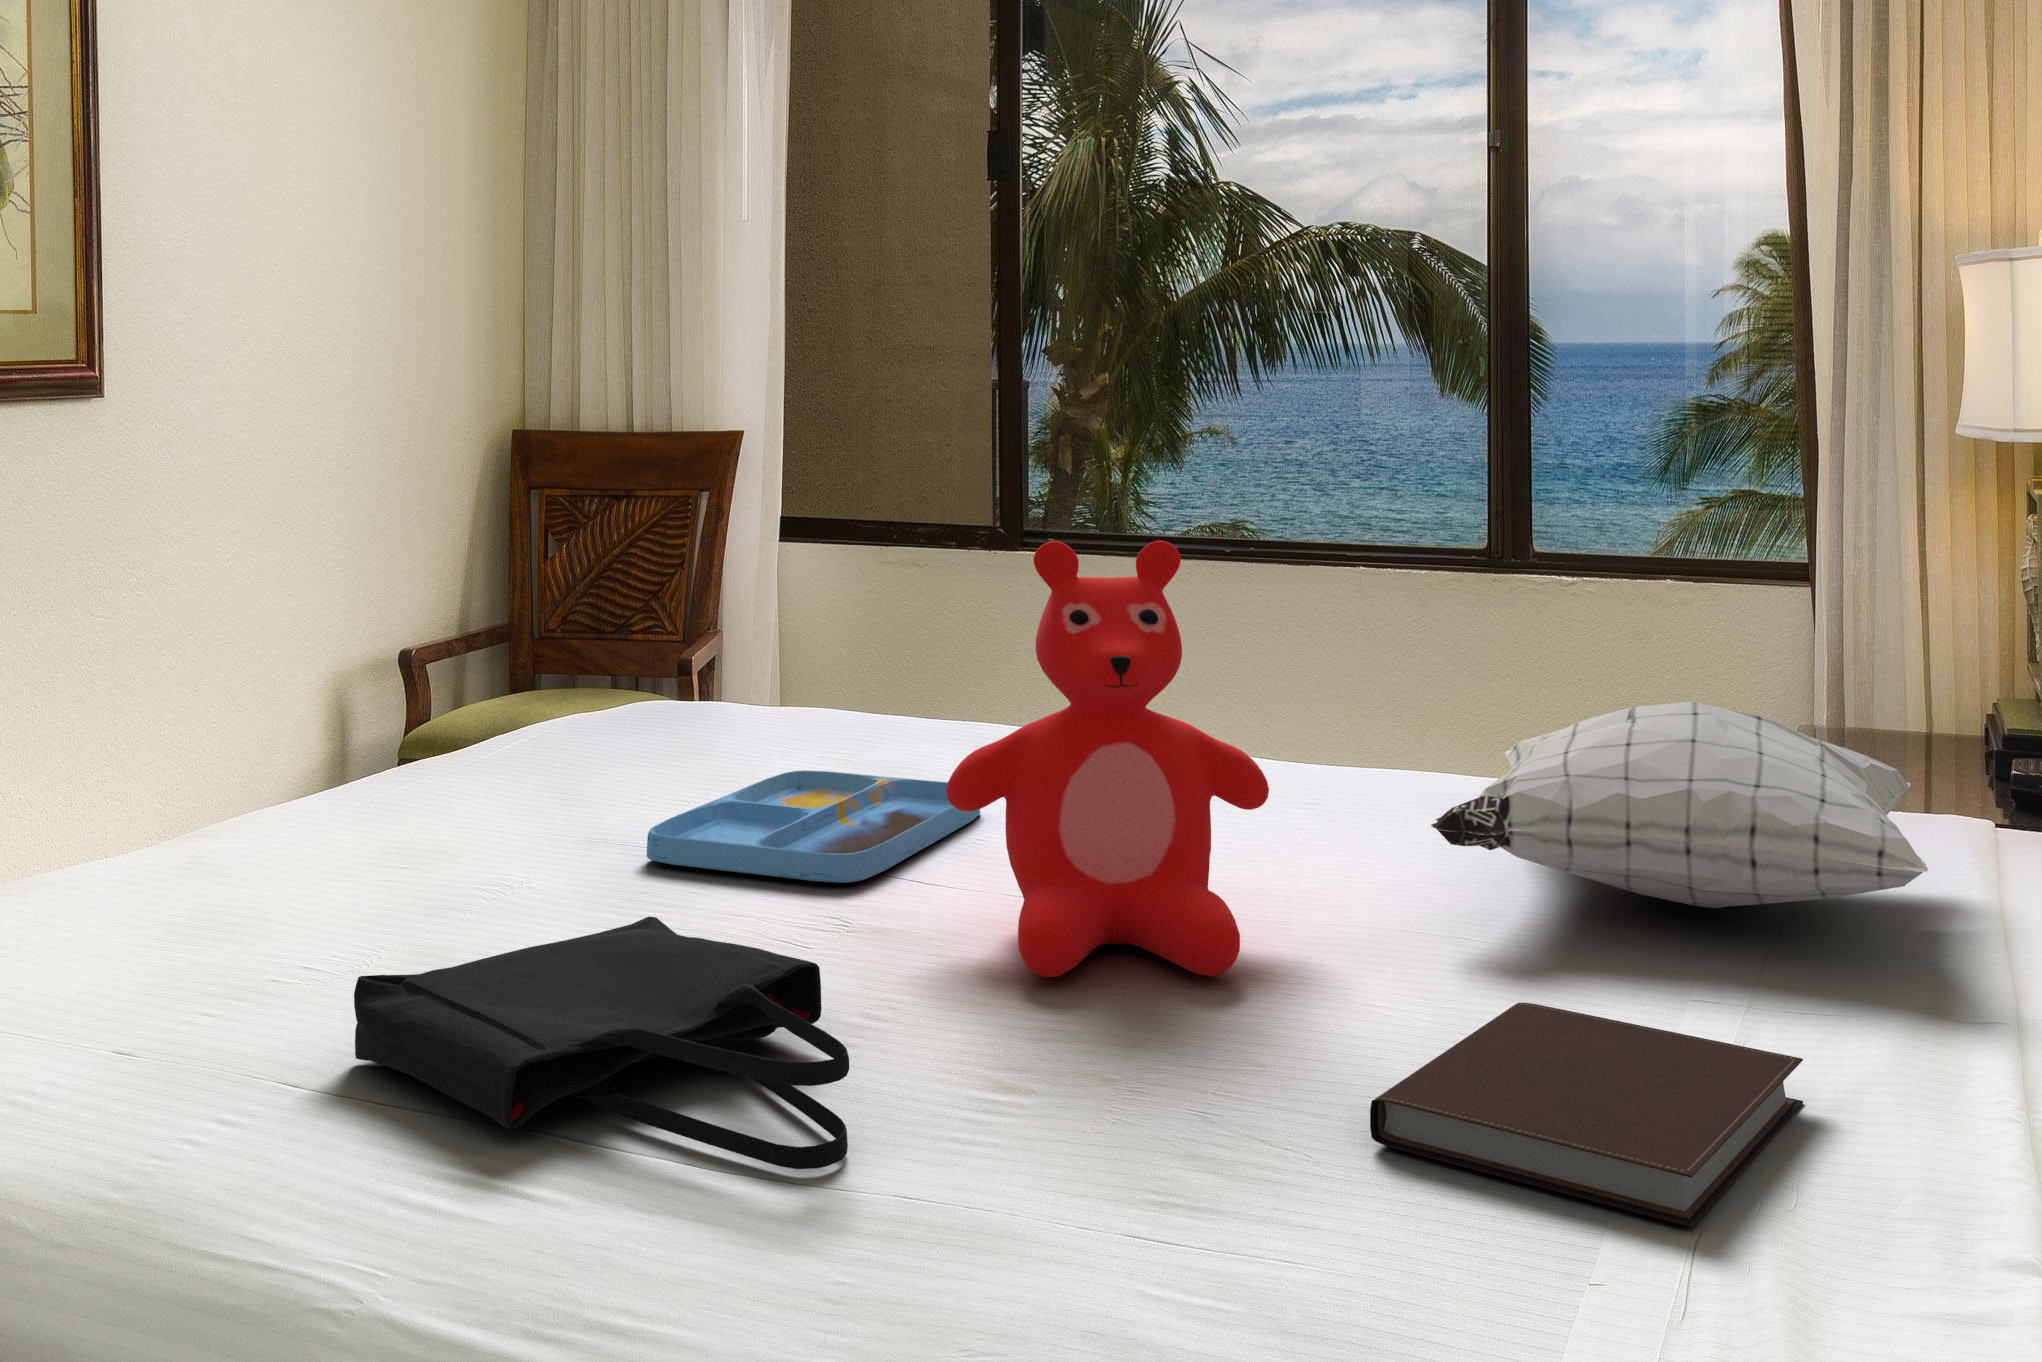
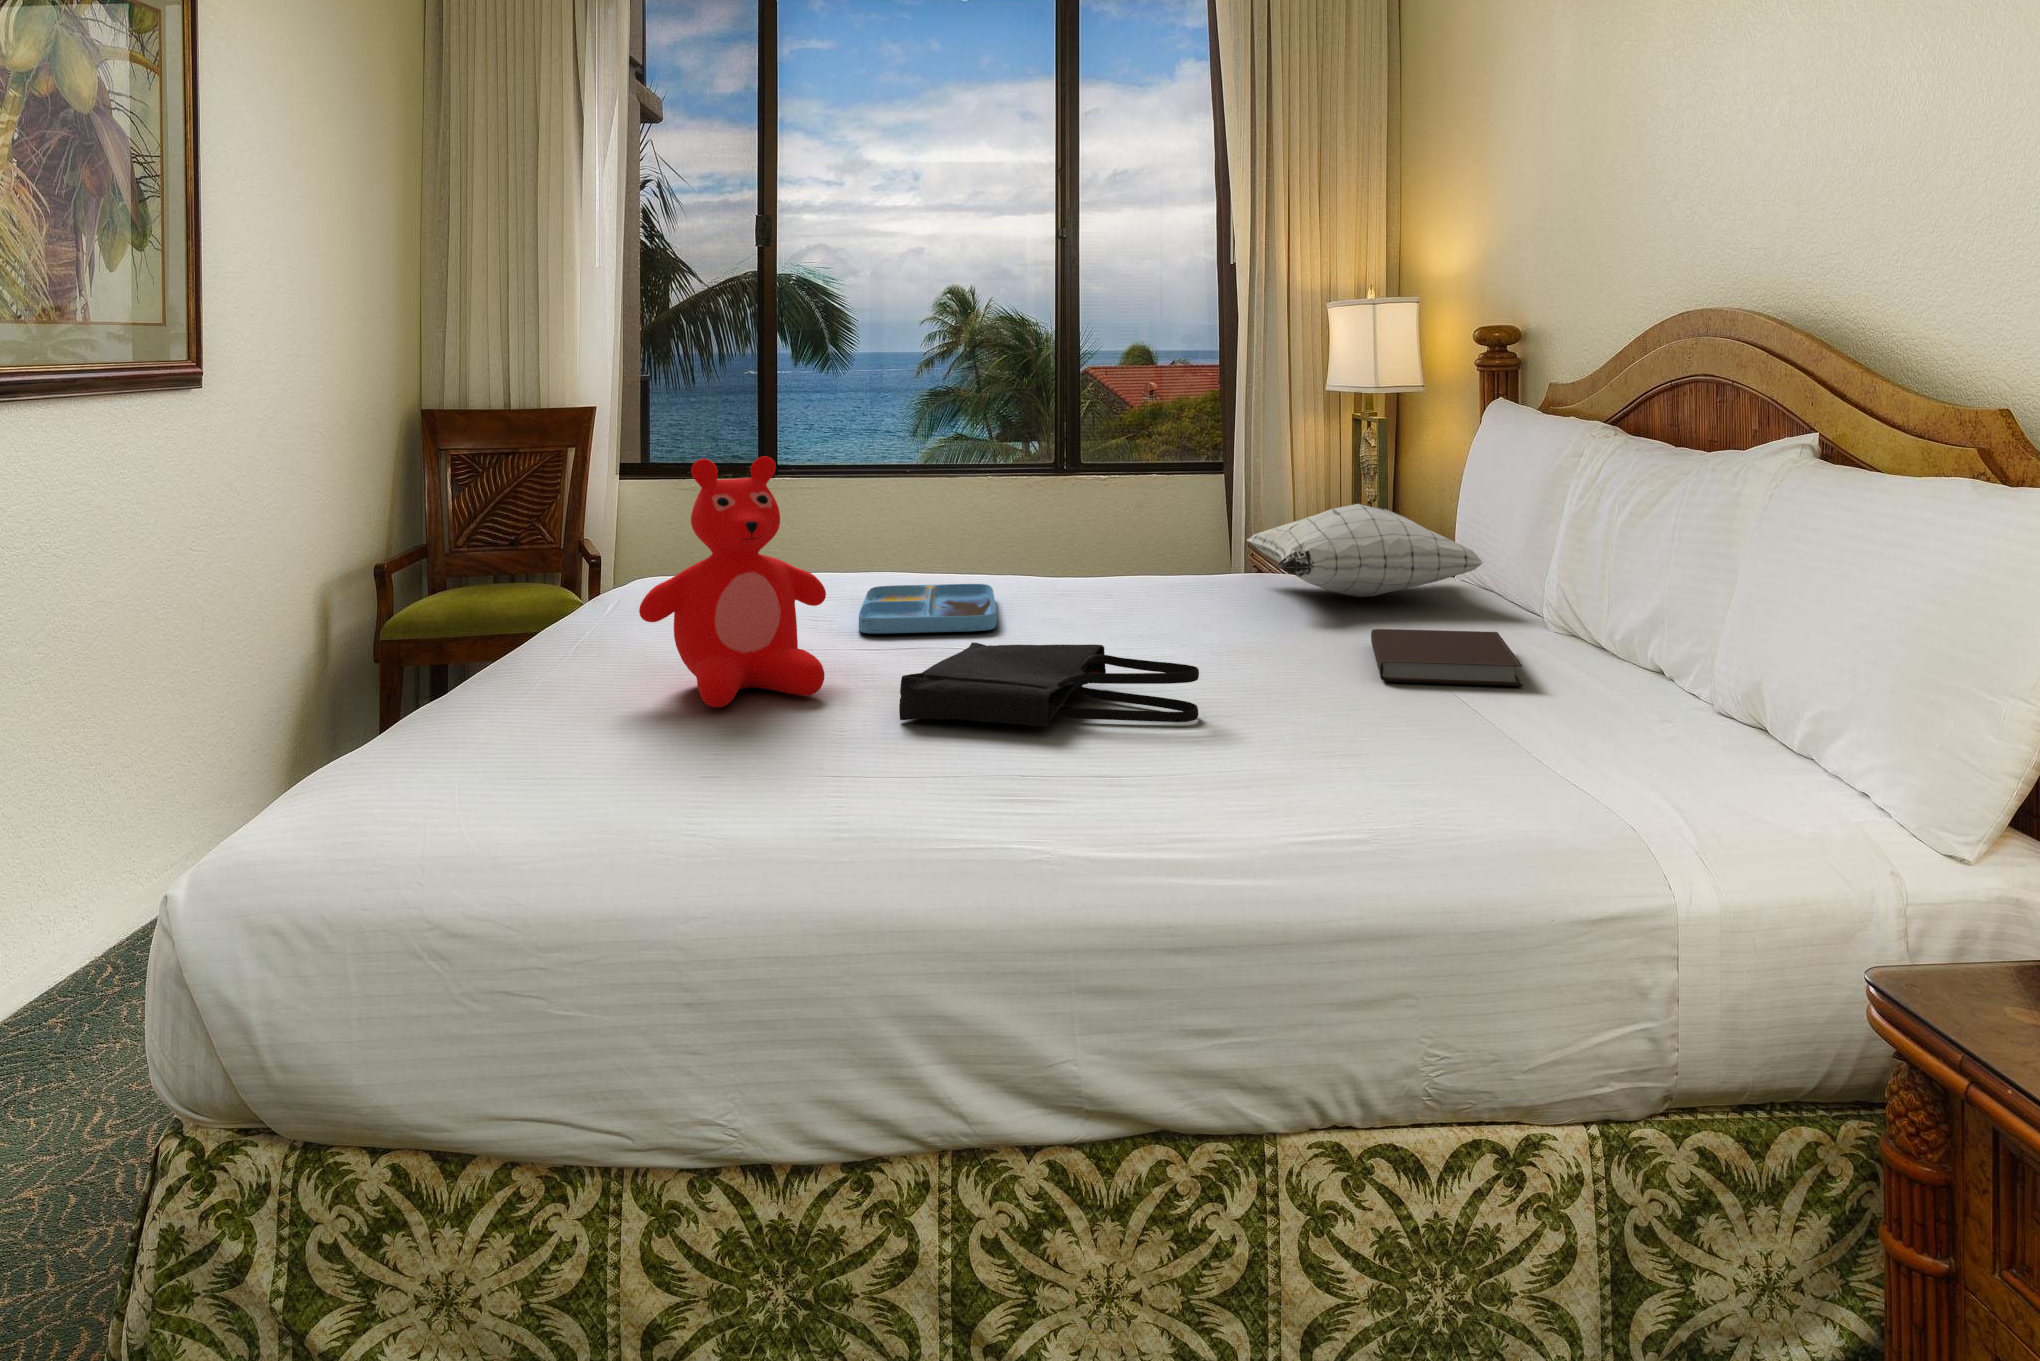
teddy bear: present [946,541,1269,977] -> present [639,456,826,708]

